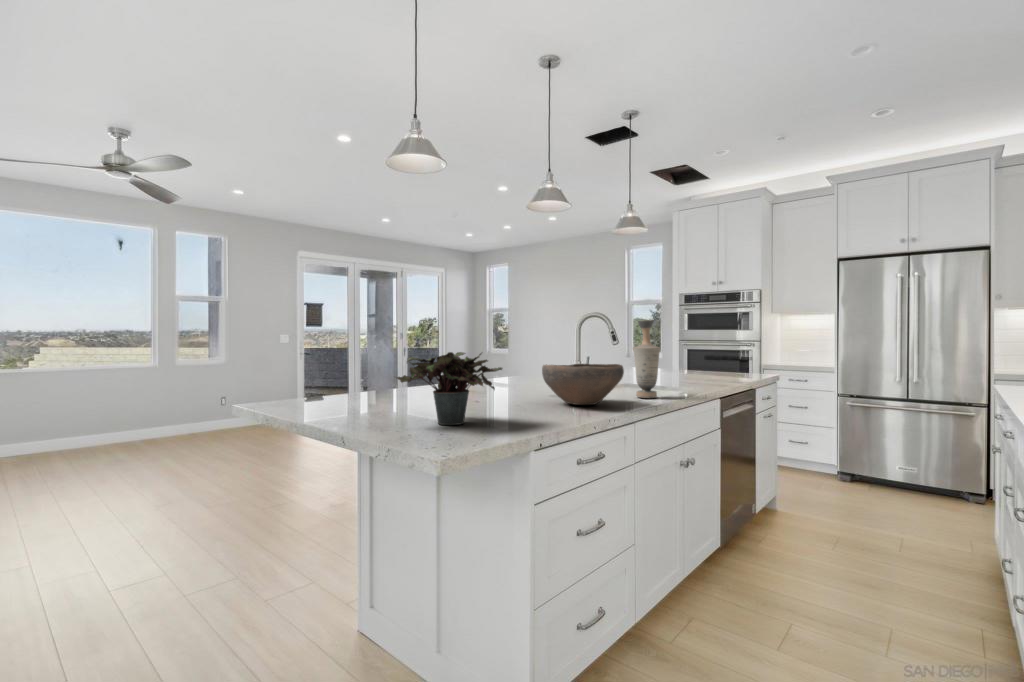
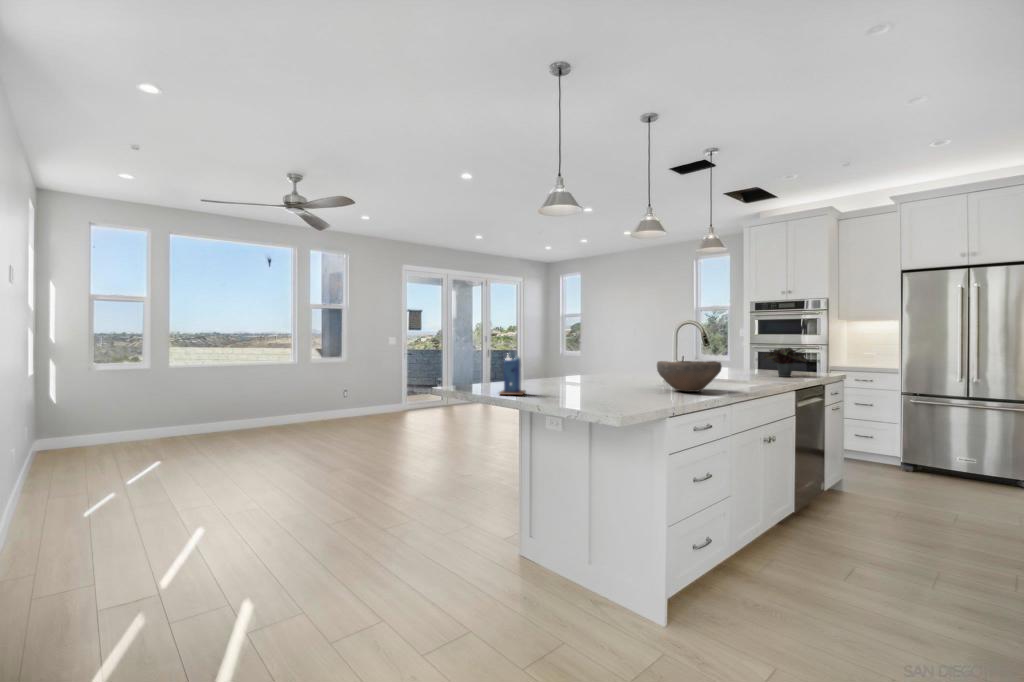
vase: present [633,320,660,398] -> none [724,328,747,389]
potted plant: present [396,352,502,425] -> present [763,348,806,377]
candle: none [300,356,348,418] -> present [500,353,526,395]

